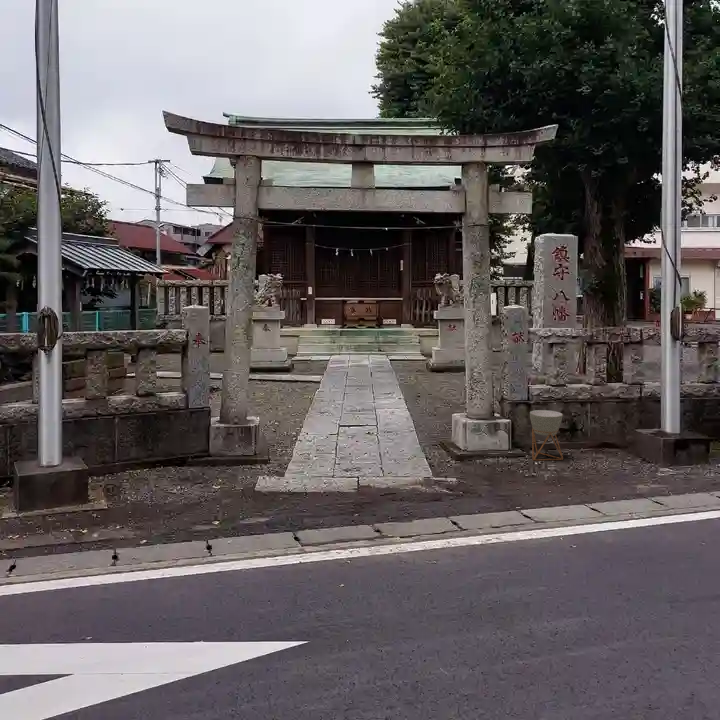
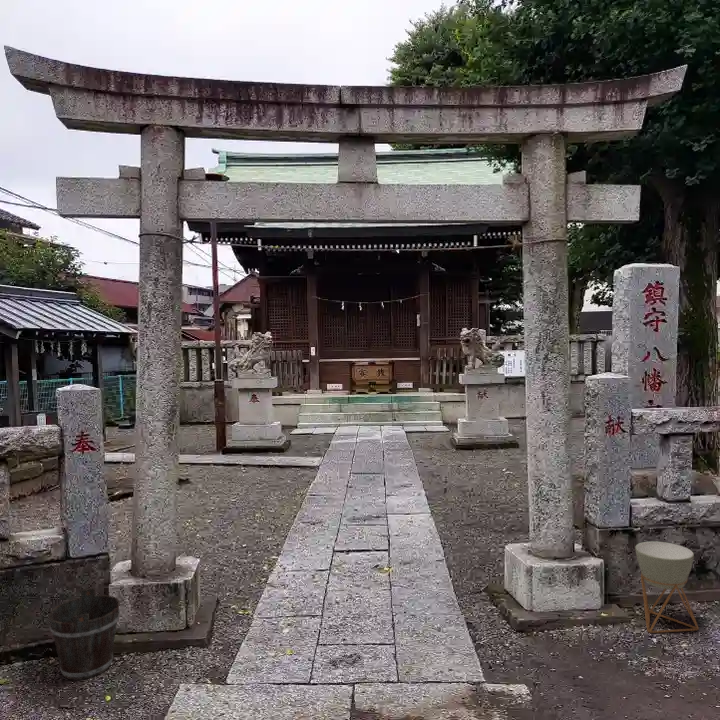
bucket: none [183,428,222,474] -> present [49,588,120,680]

